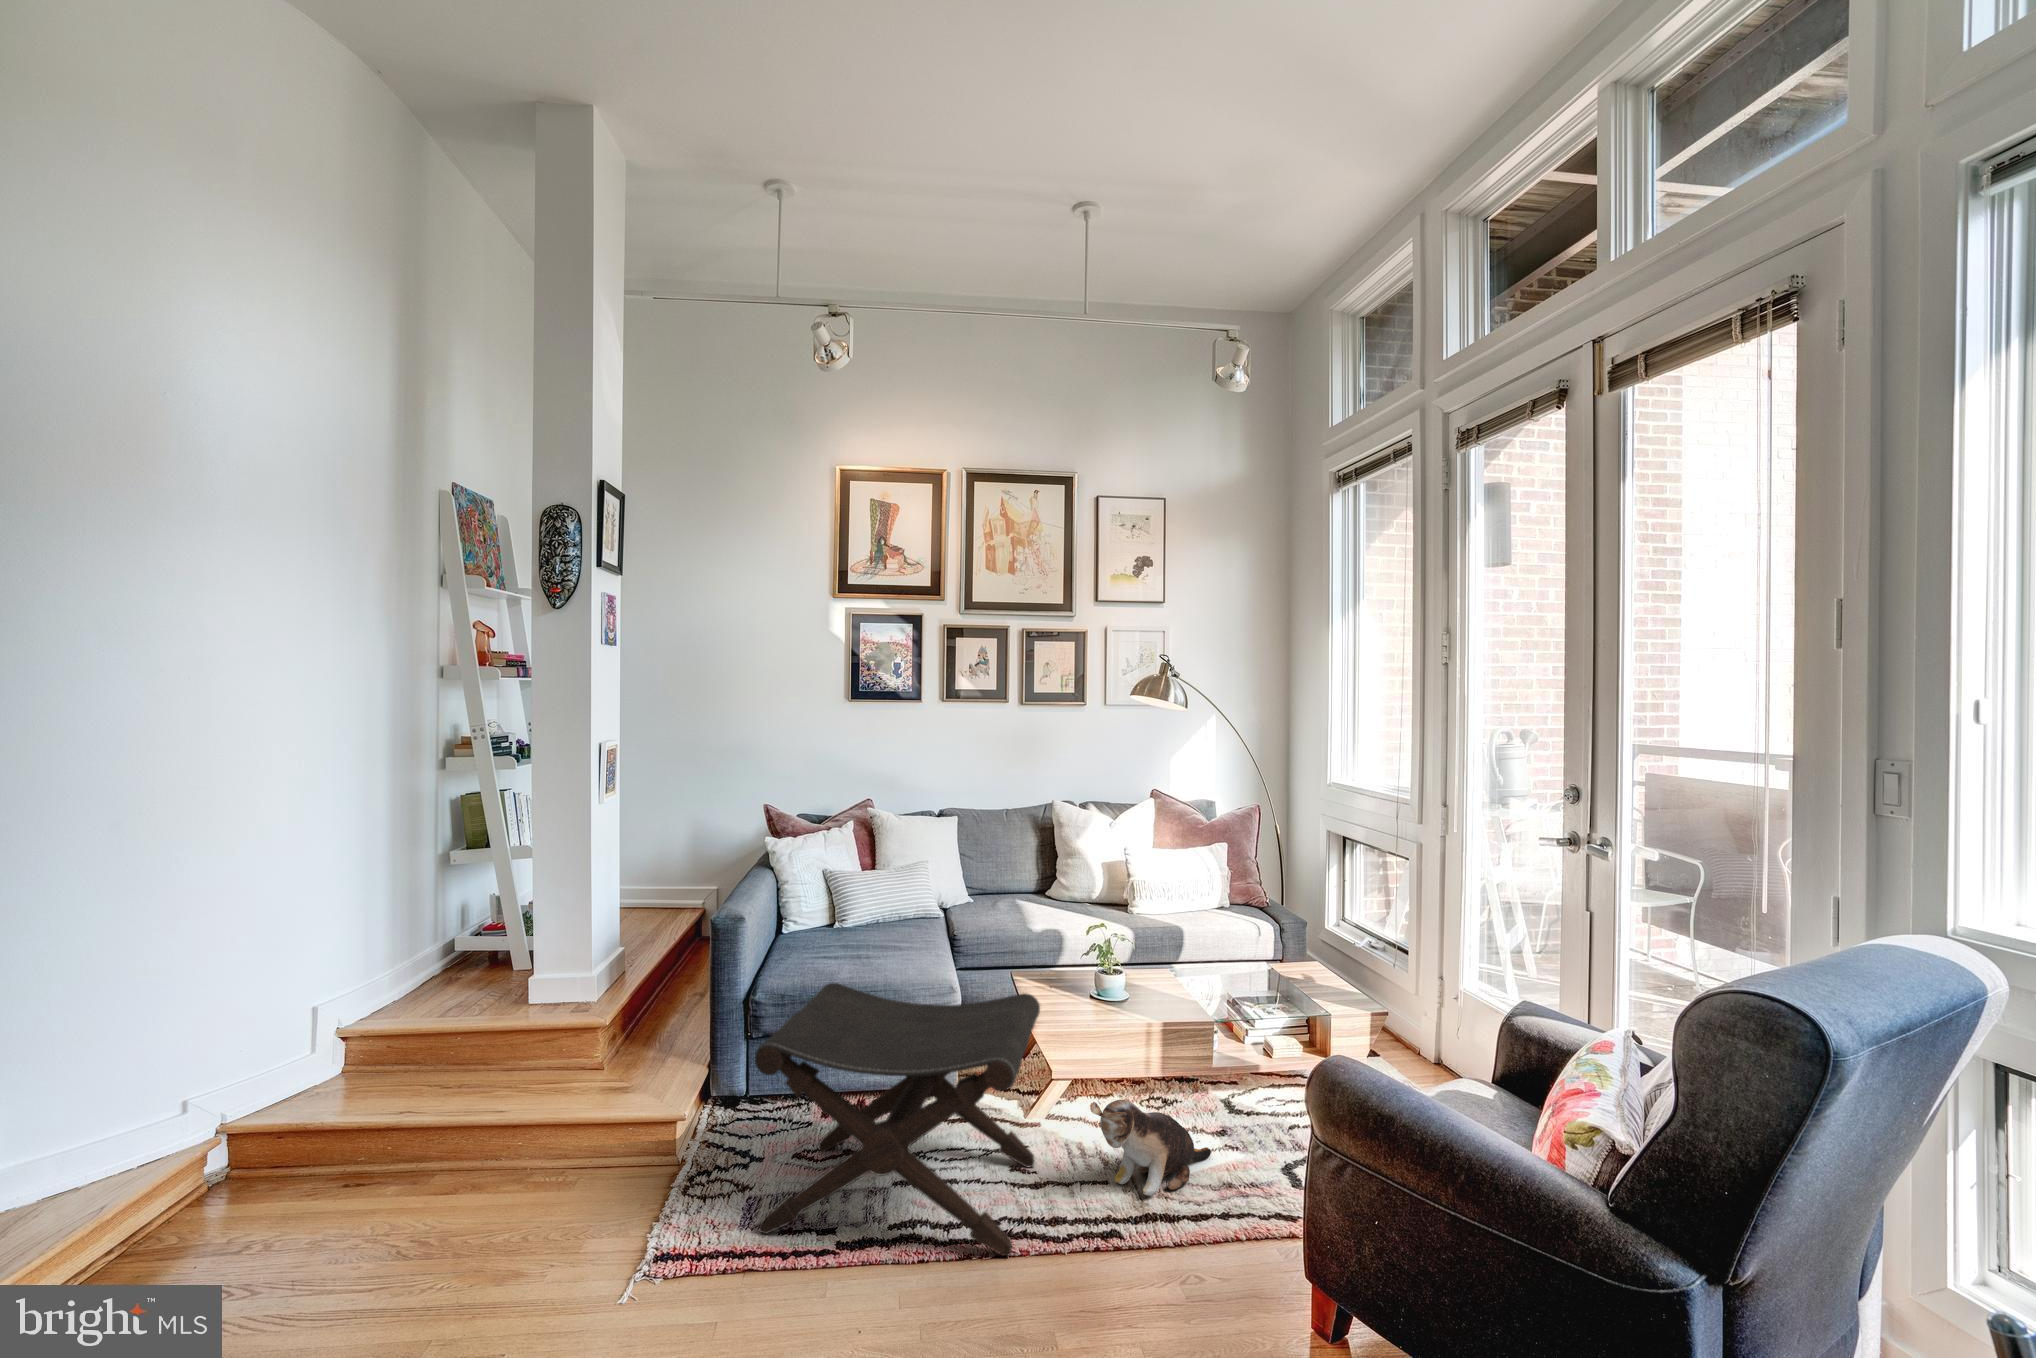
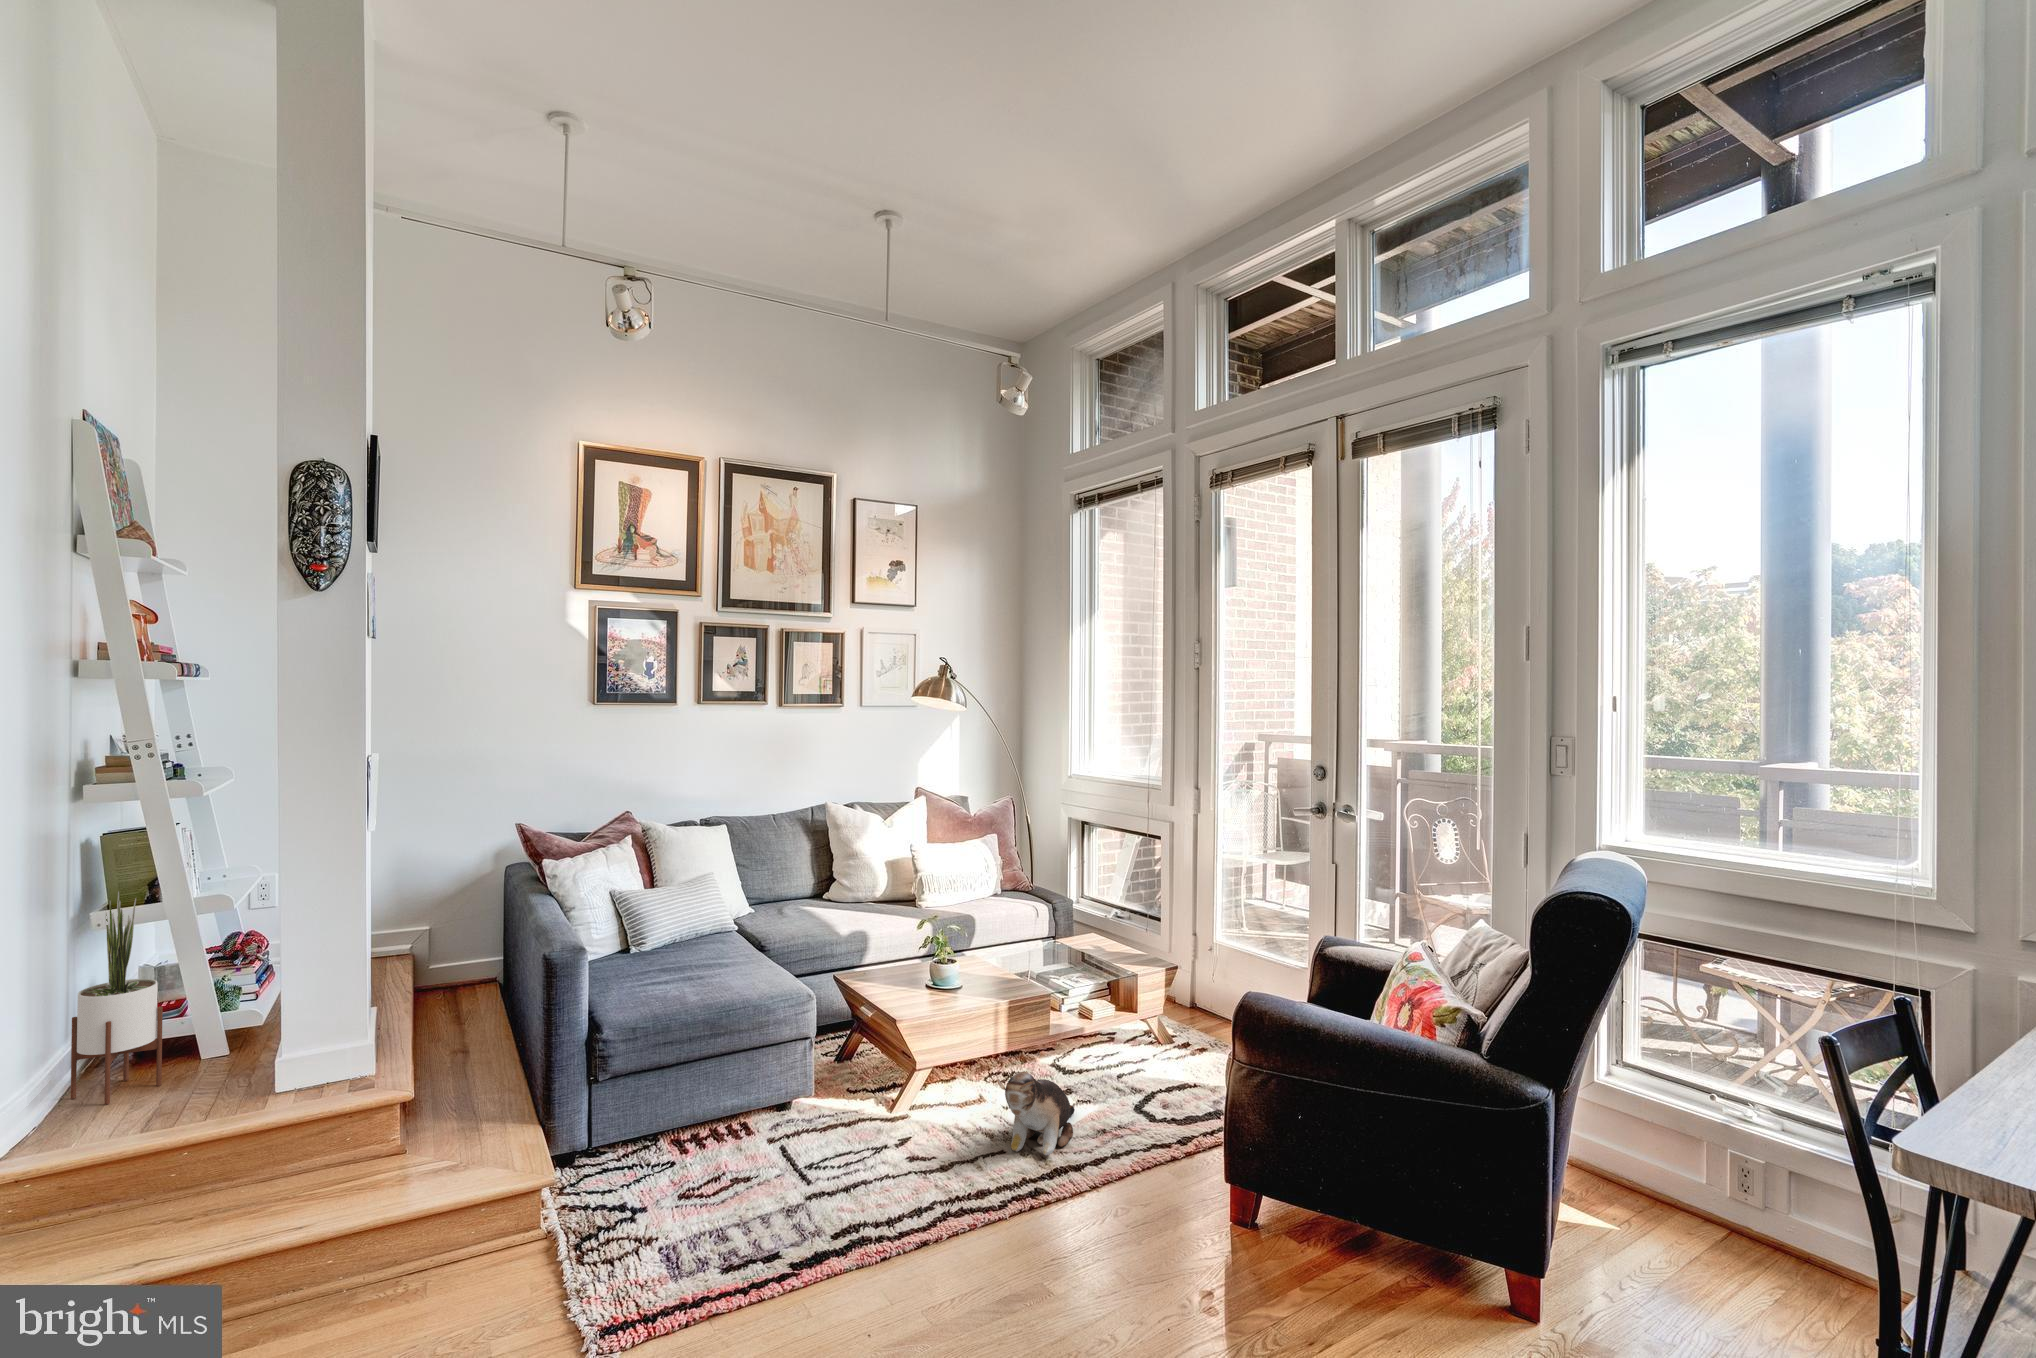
potted plant: none [410,837,465,997] -> present [71,892,163,1104]
footstool: present [755,983,1040,1256] -> none [696,987,972,1276]

